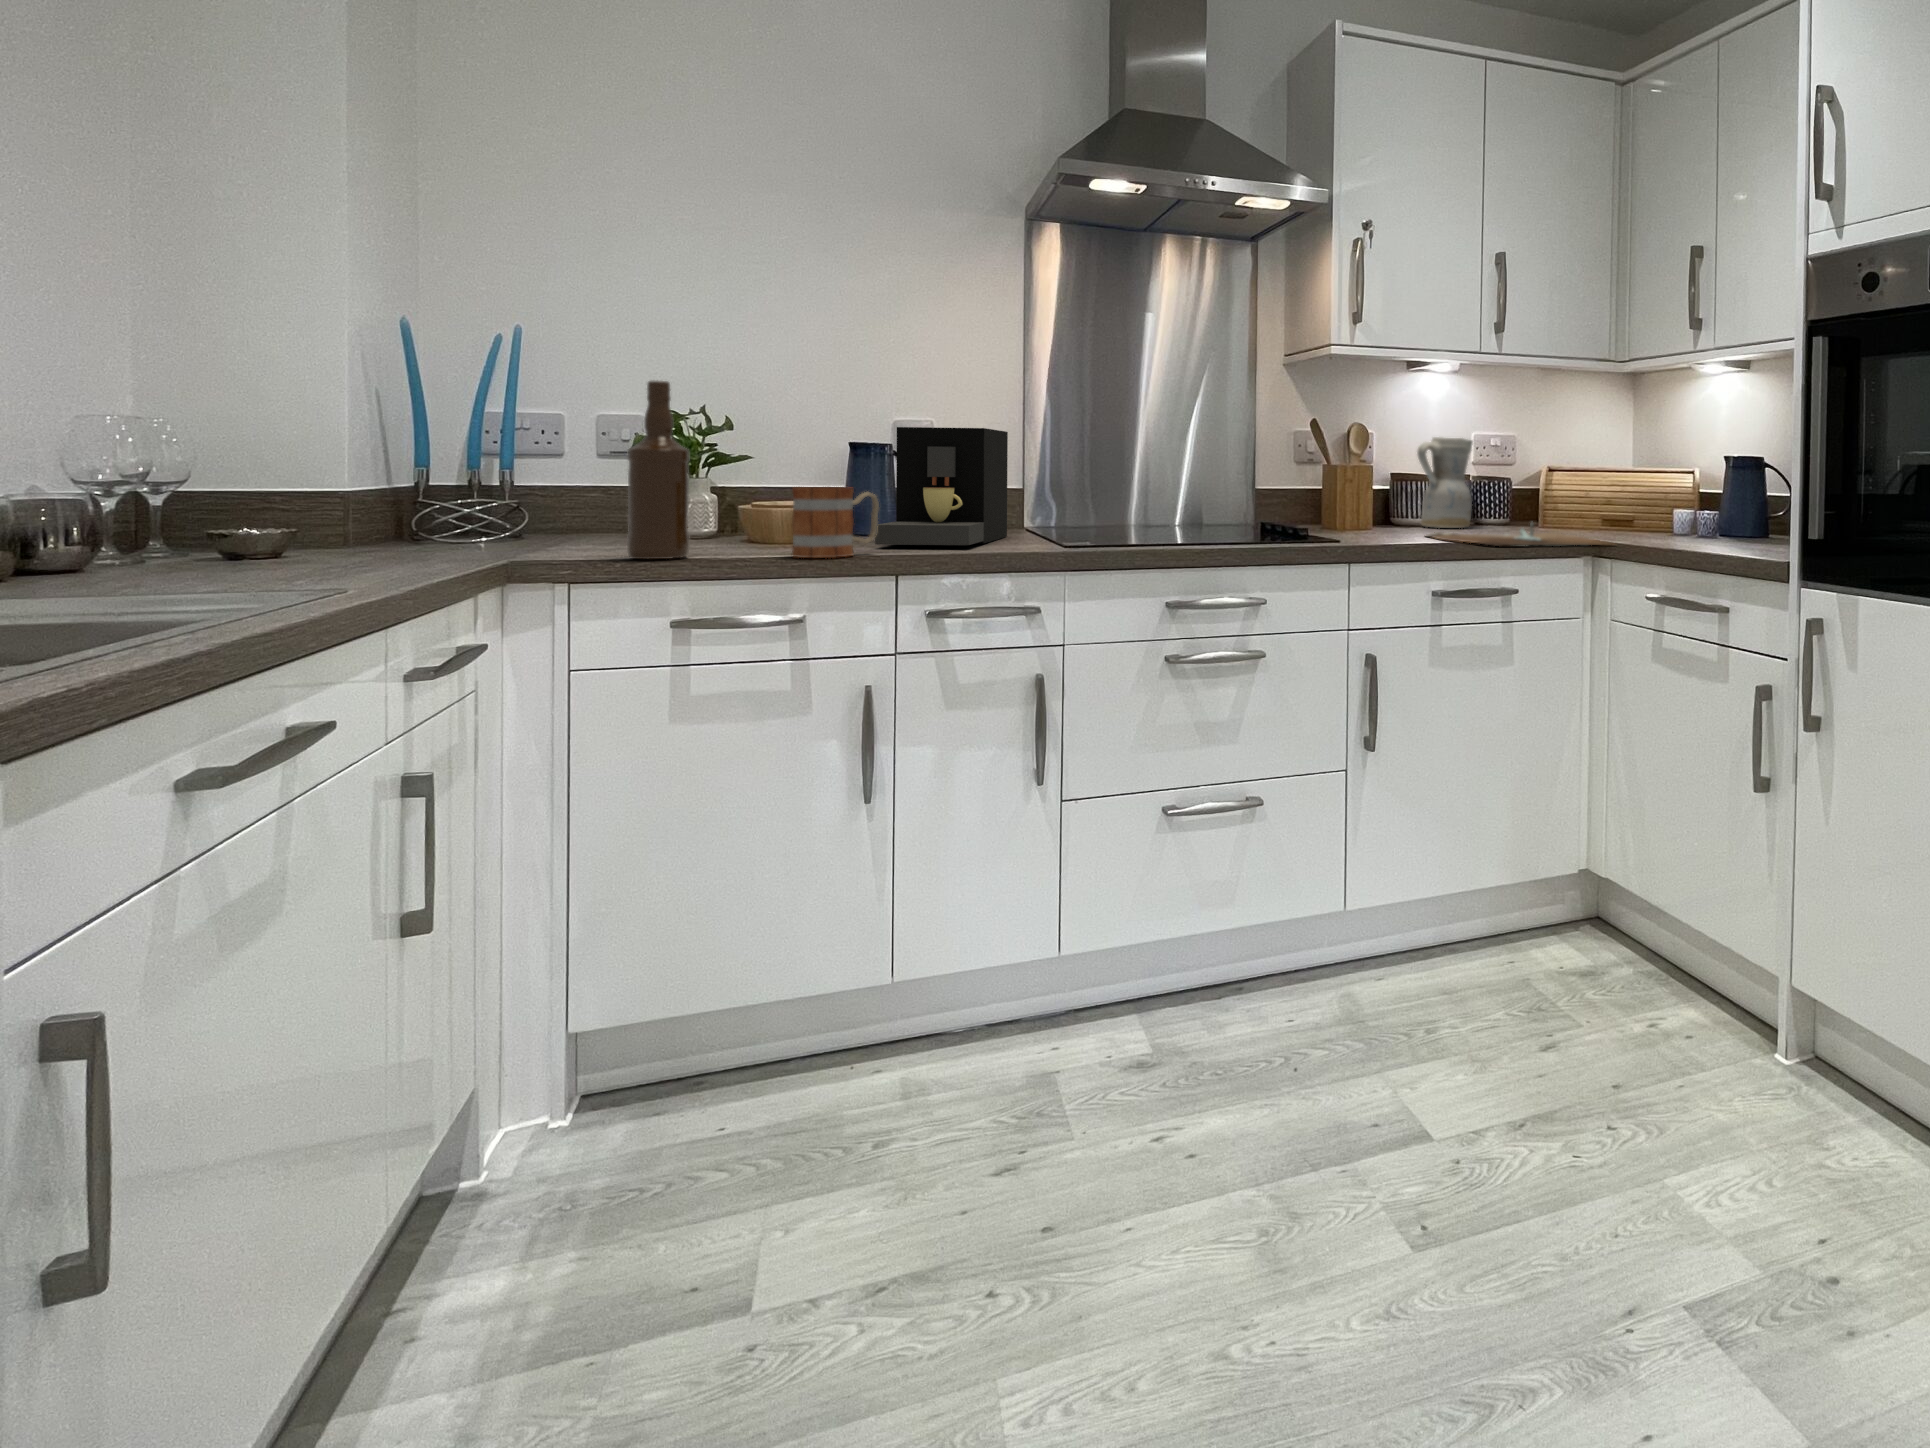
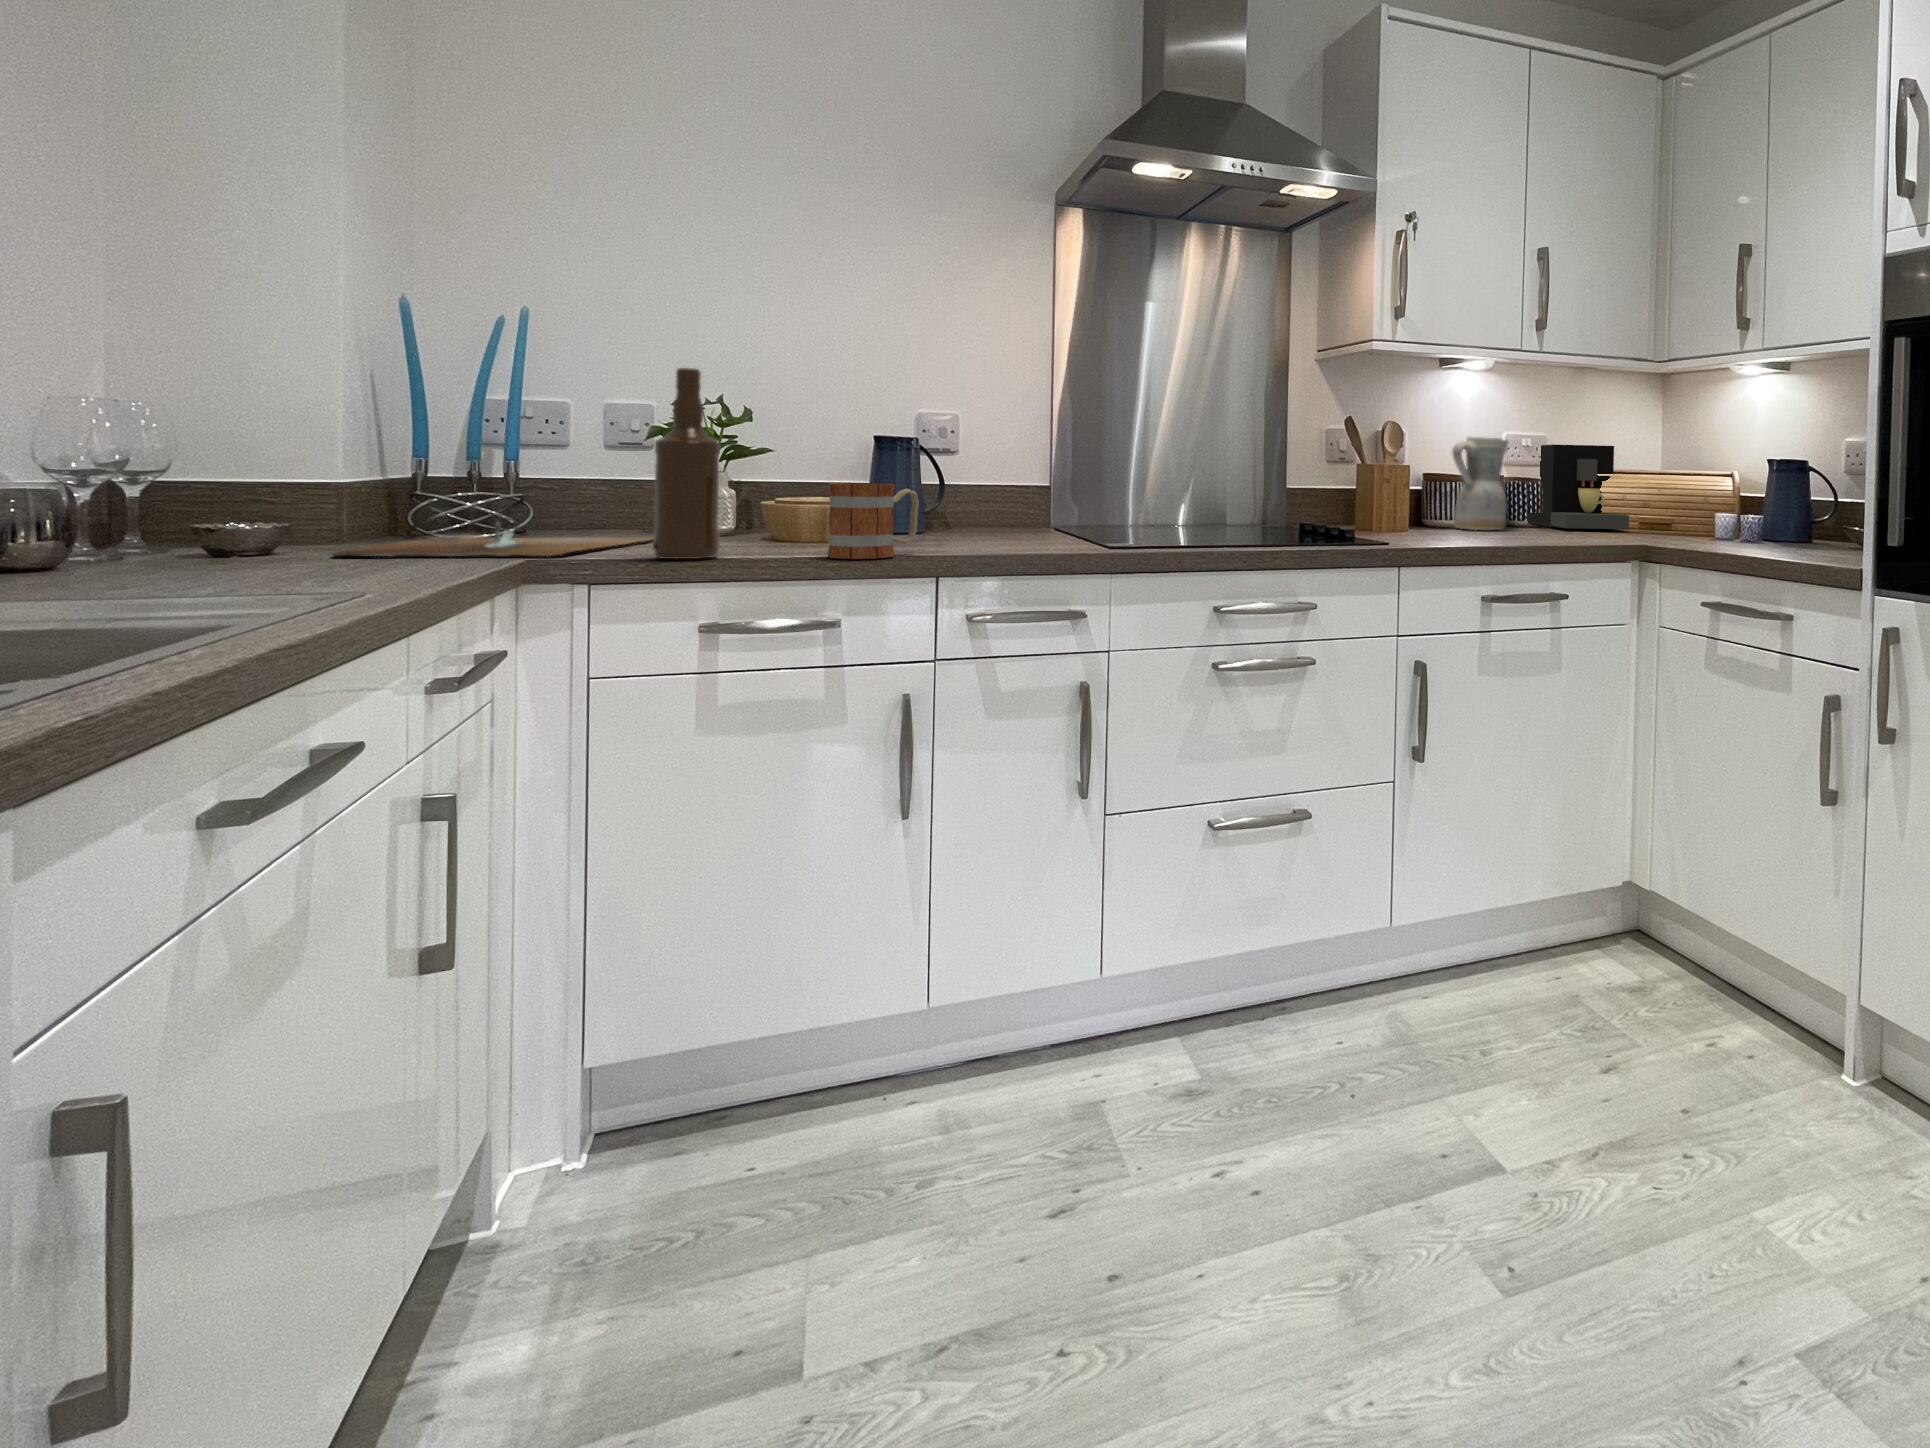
coffee maker: present [875,427,1008,545] -> present [1528,445,1629,529]
cutting board: present [1426,523,1613,546] -> present [333,522,653,556]

